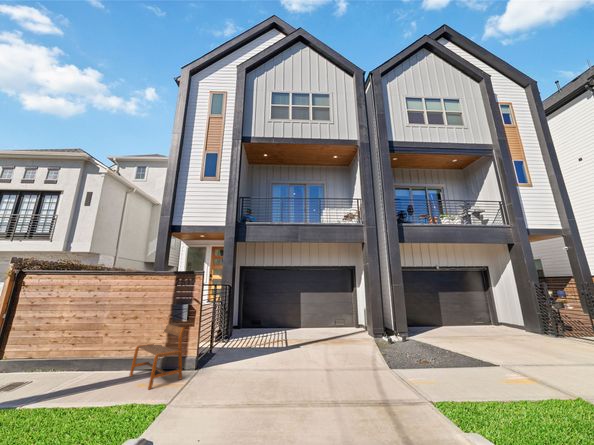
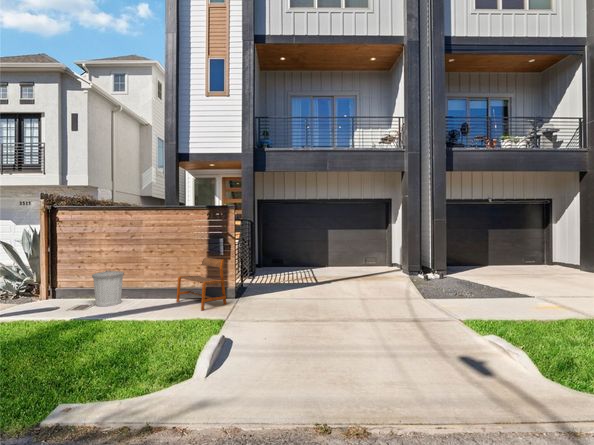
trash can: none [35,340,79,384] -> present [92,270,124,307]

